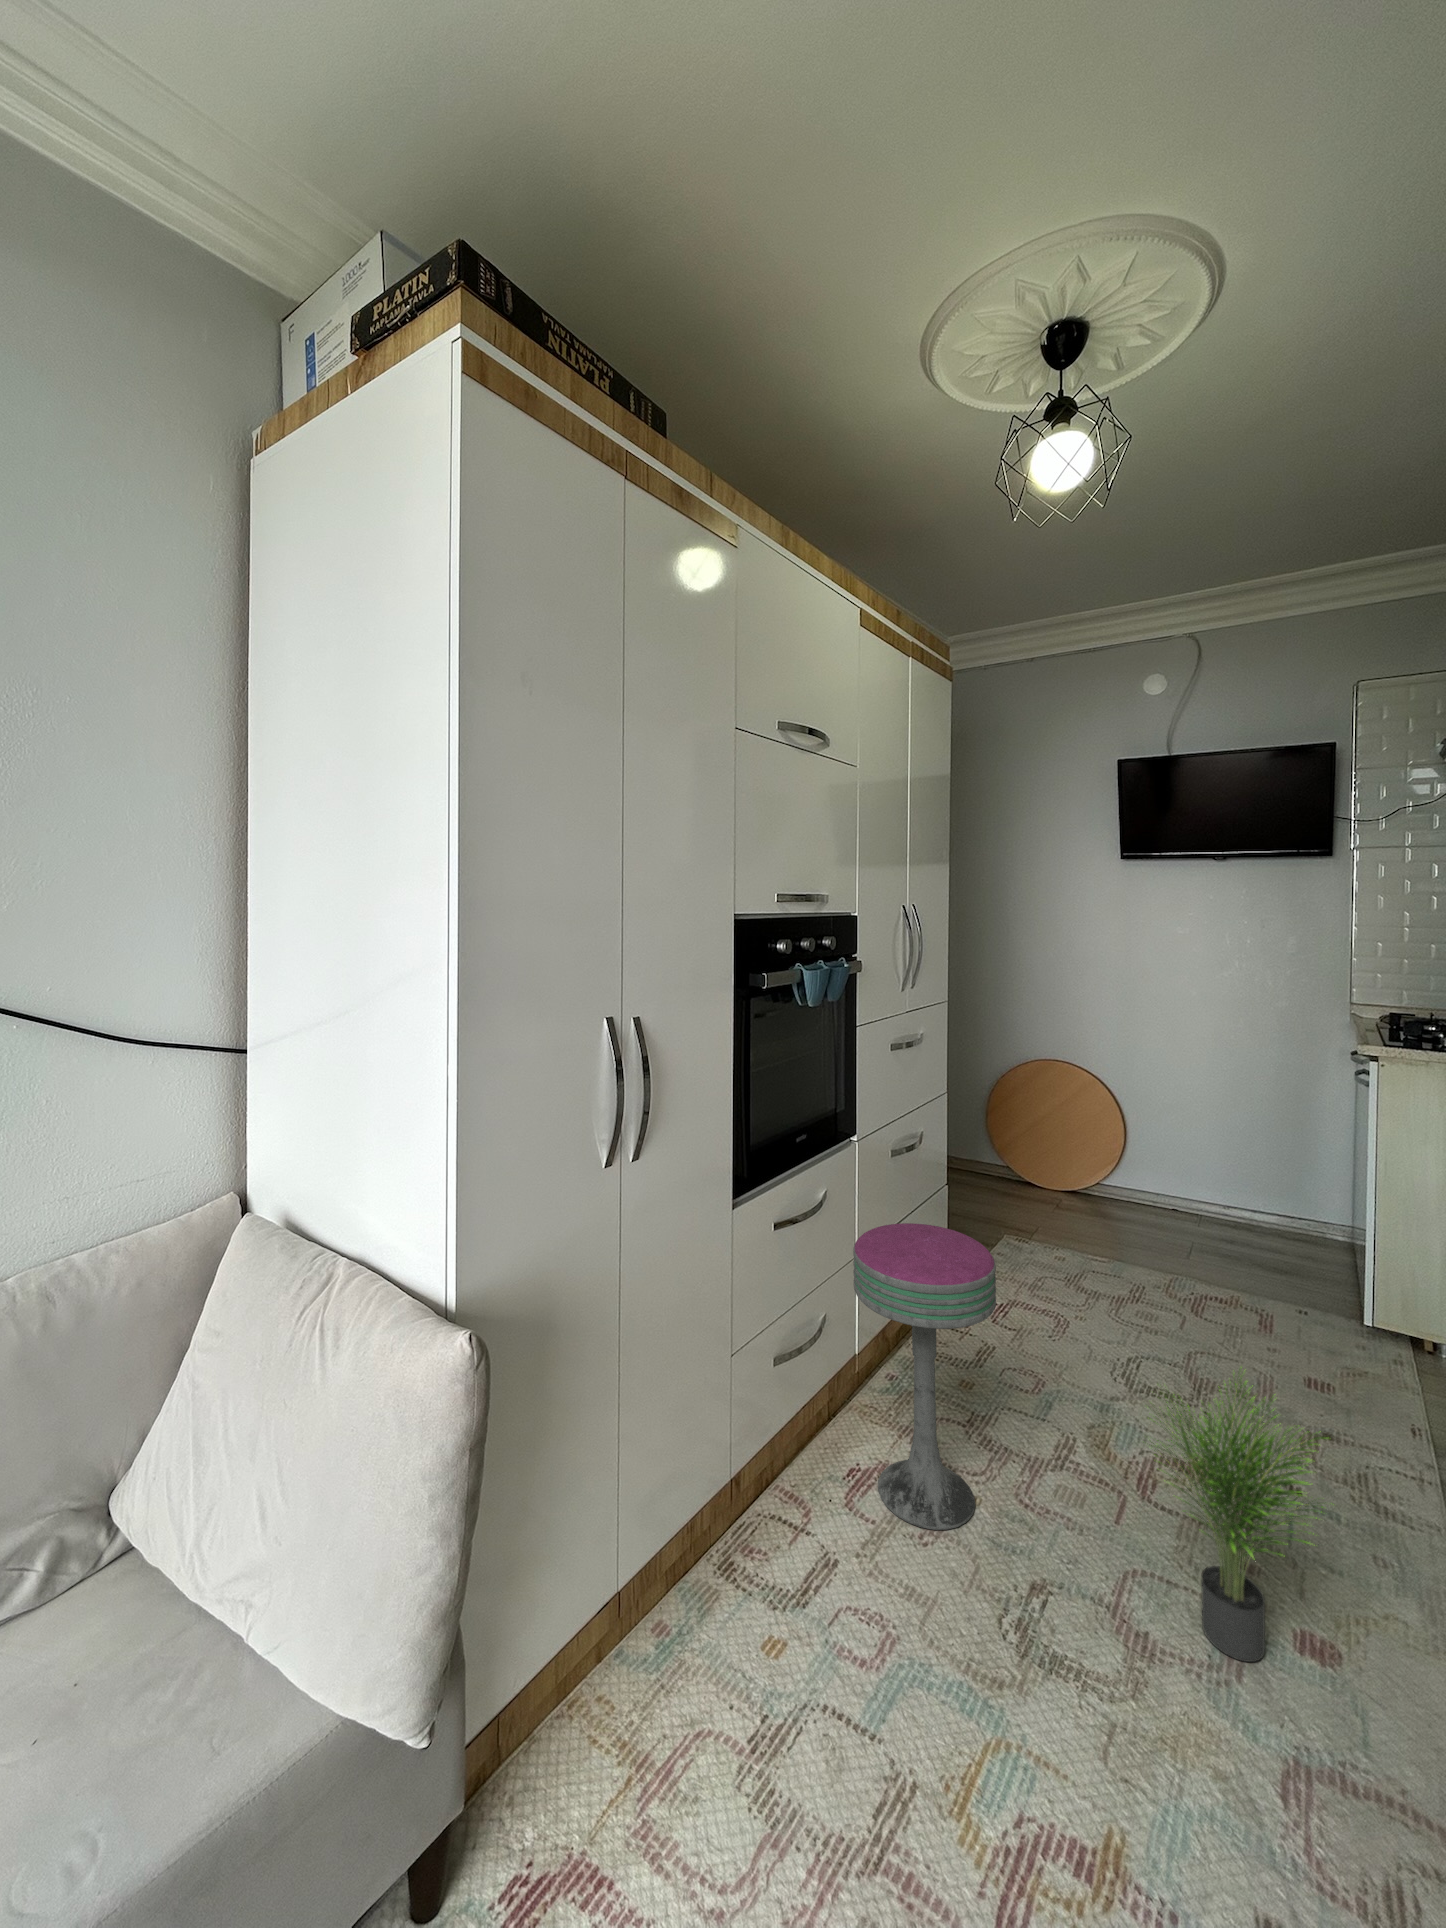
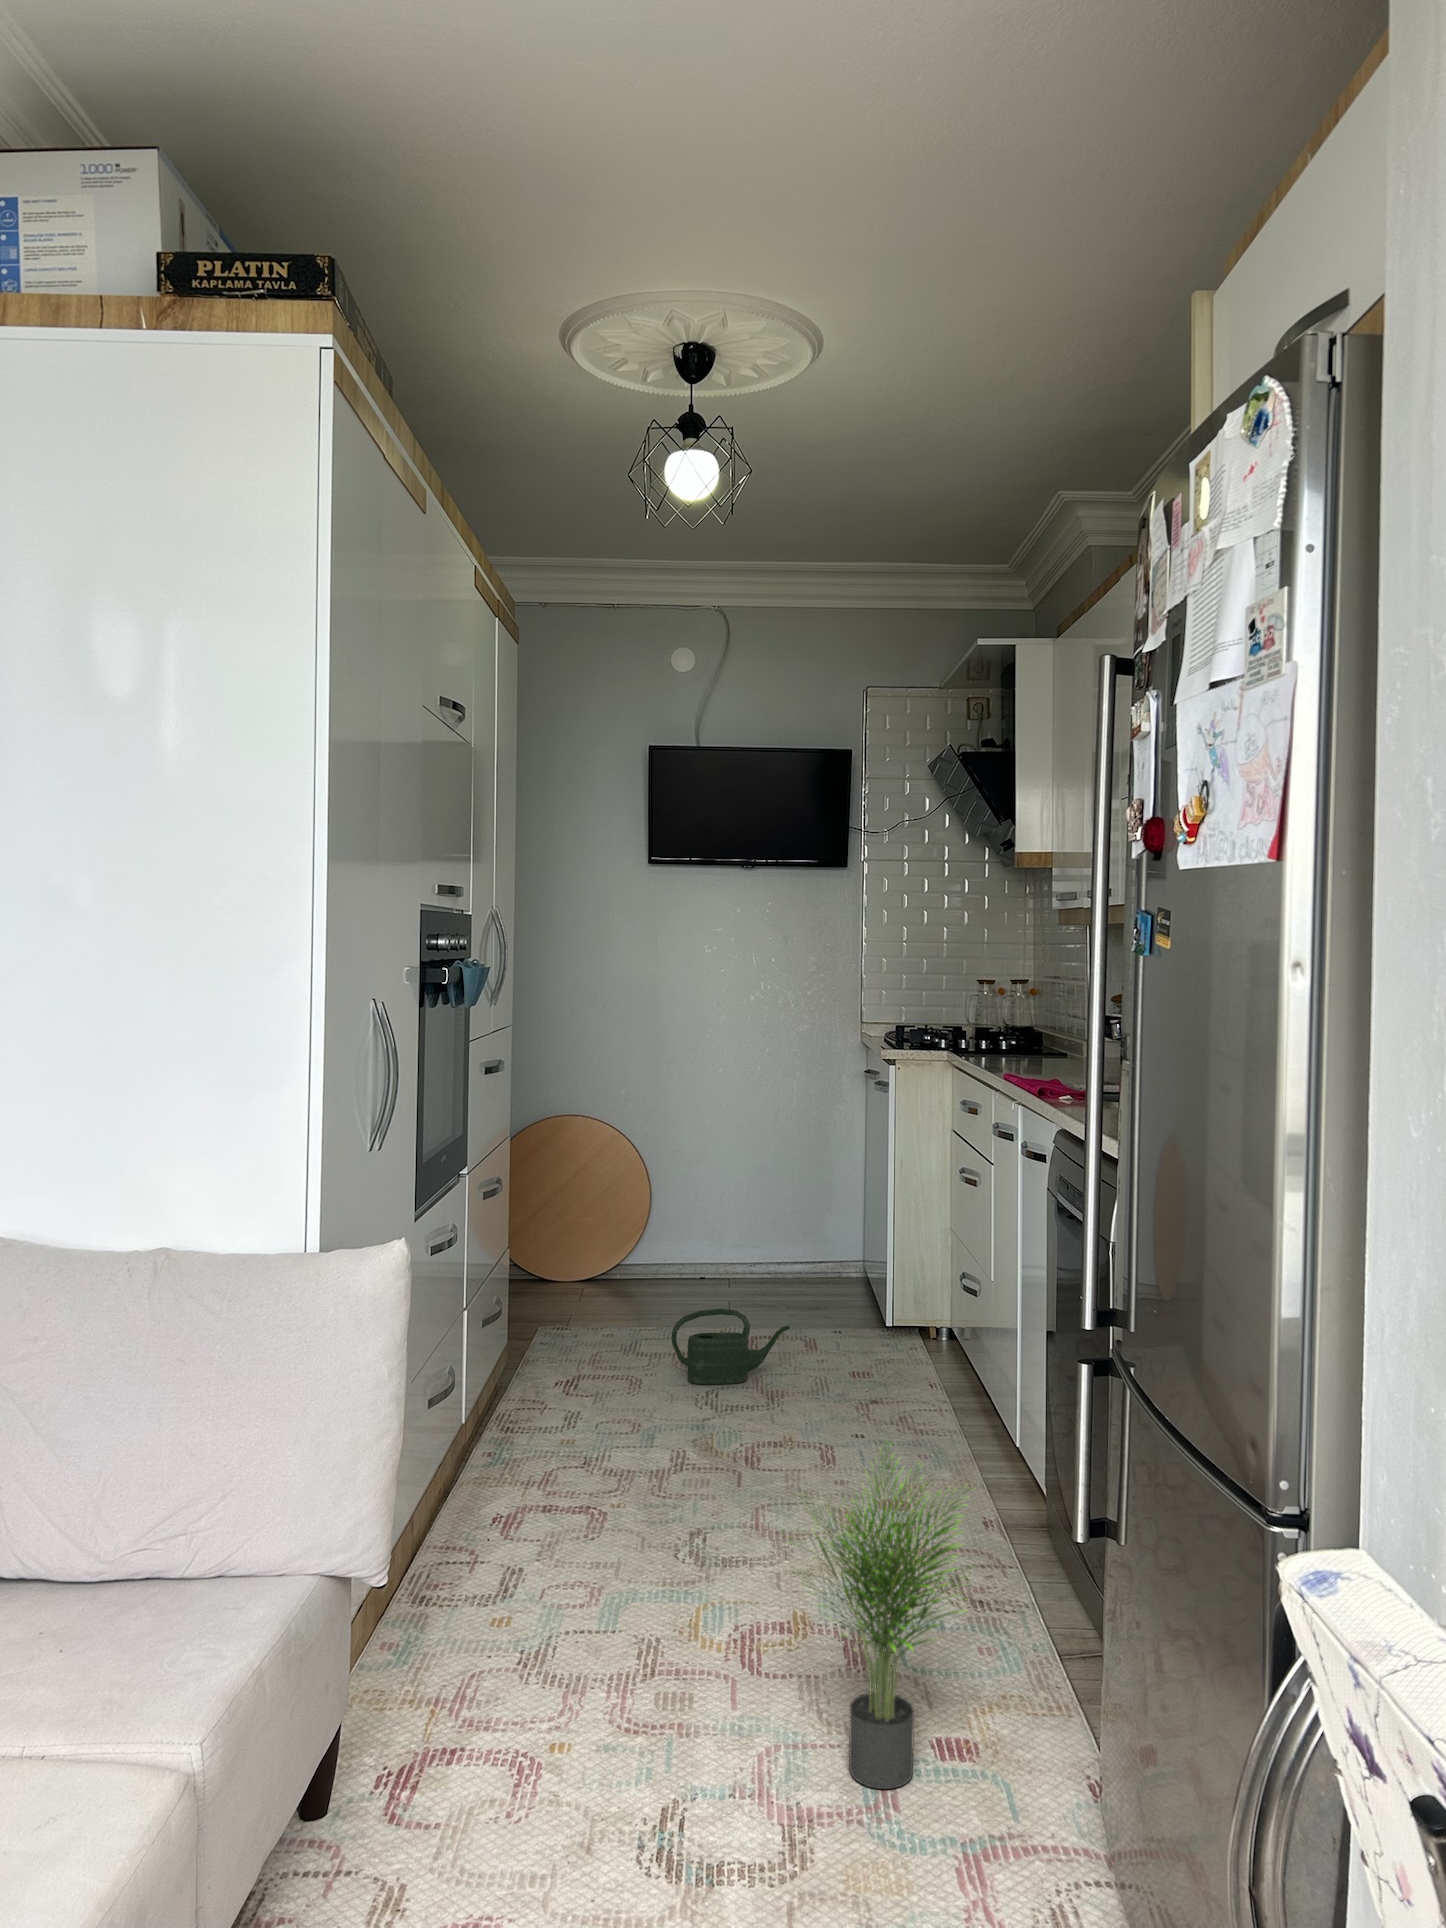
watering can: none [1150,1186,1252,1244] -> present [672,1309,789,1385]
bar stool: present [853,1223,996,1530] -> none [395,1360,604,1806]

